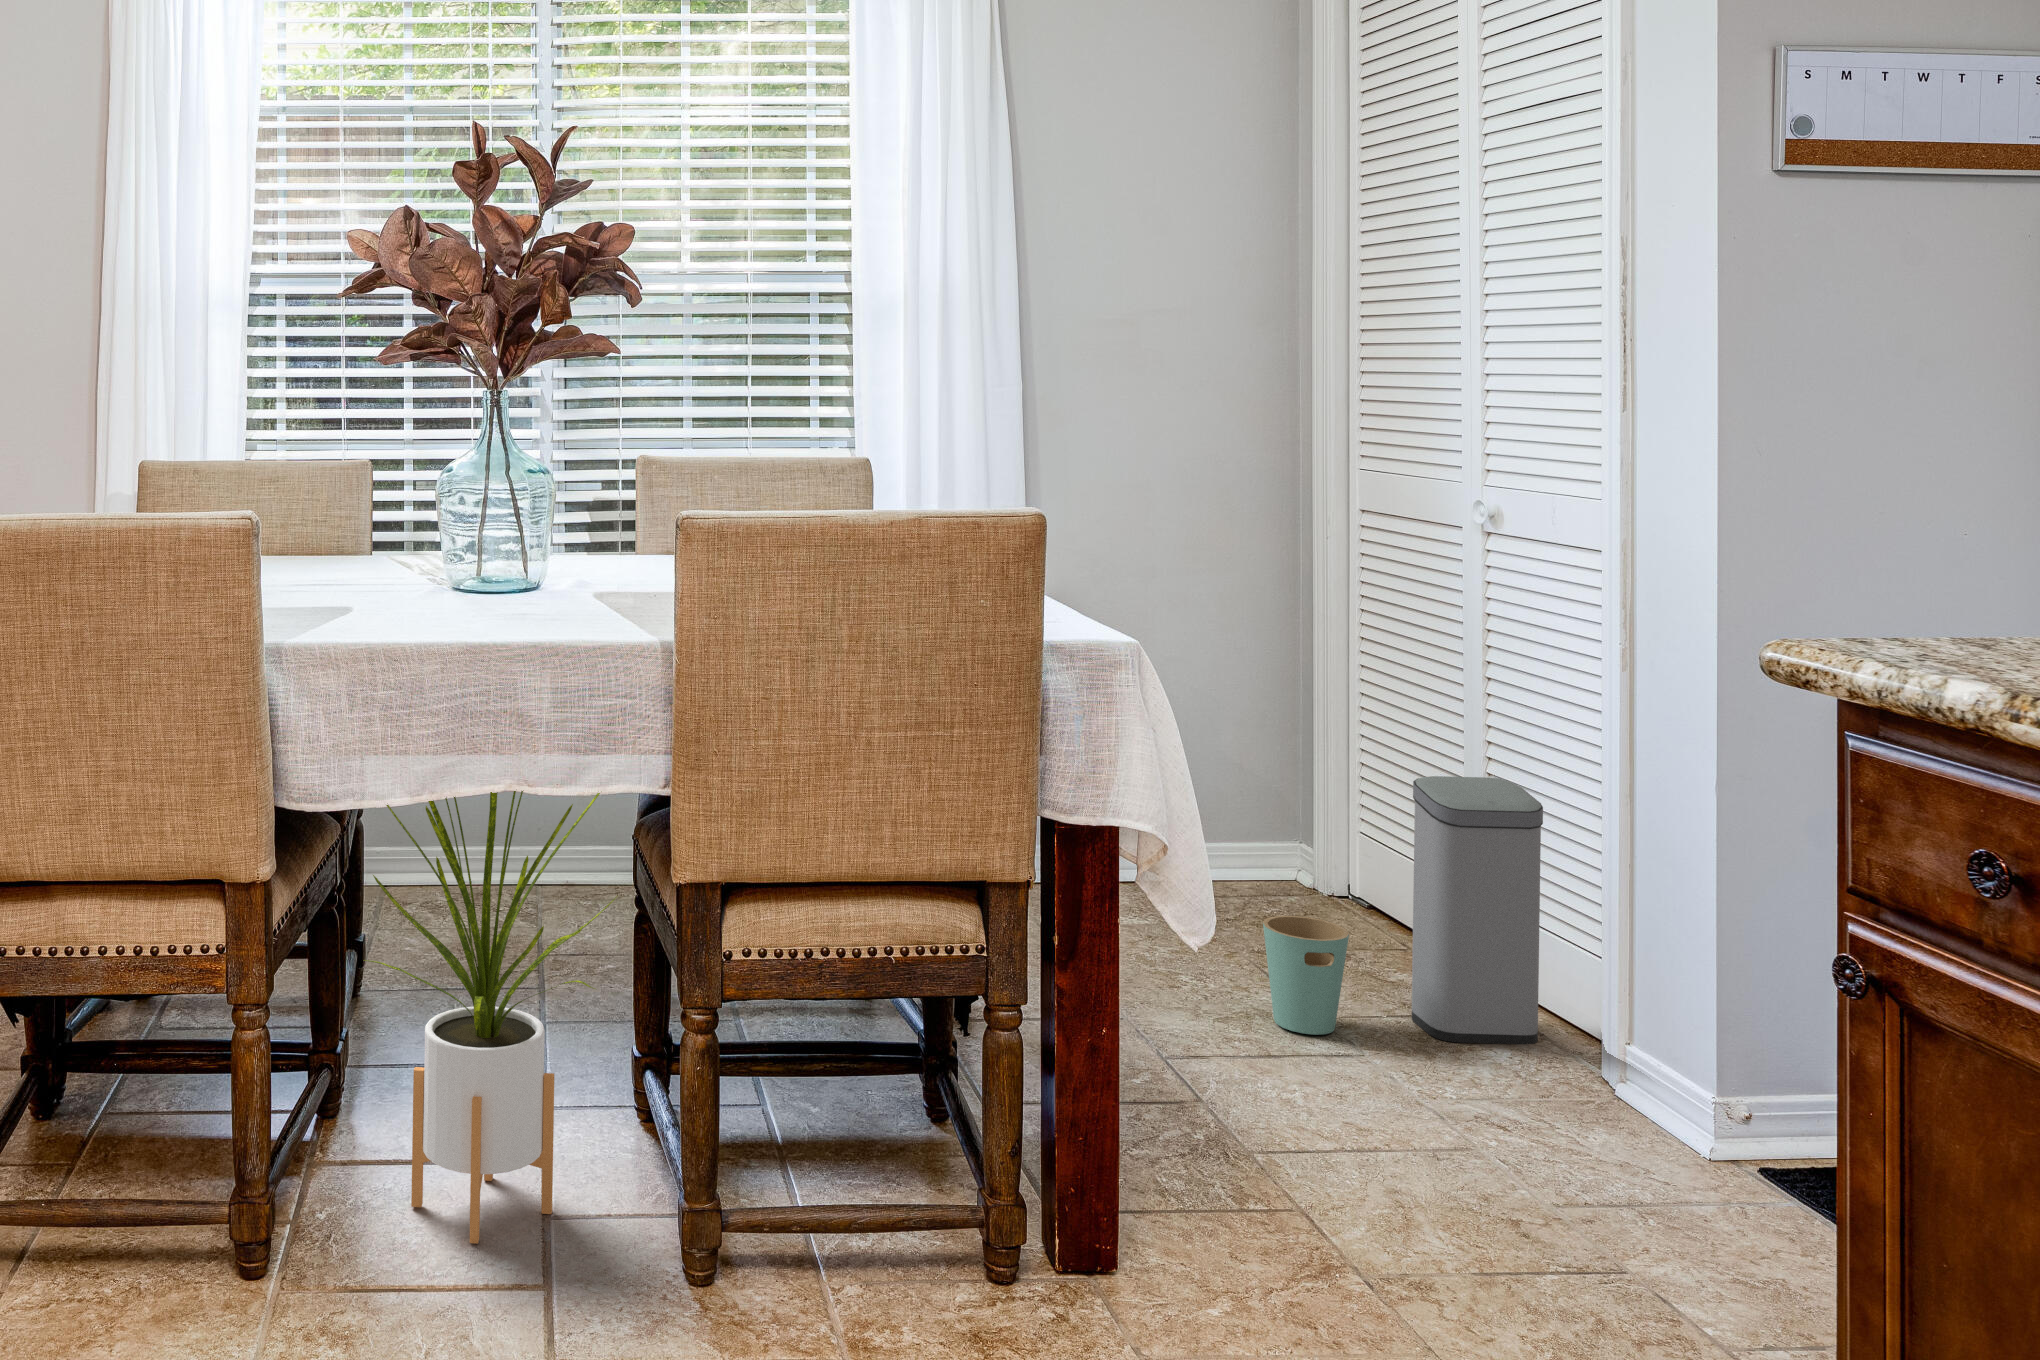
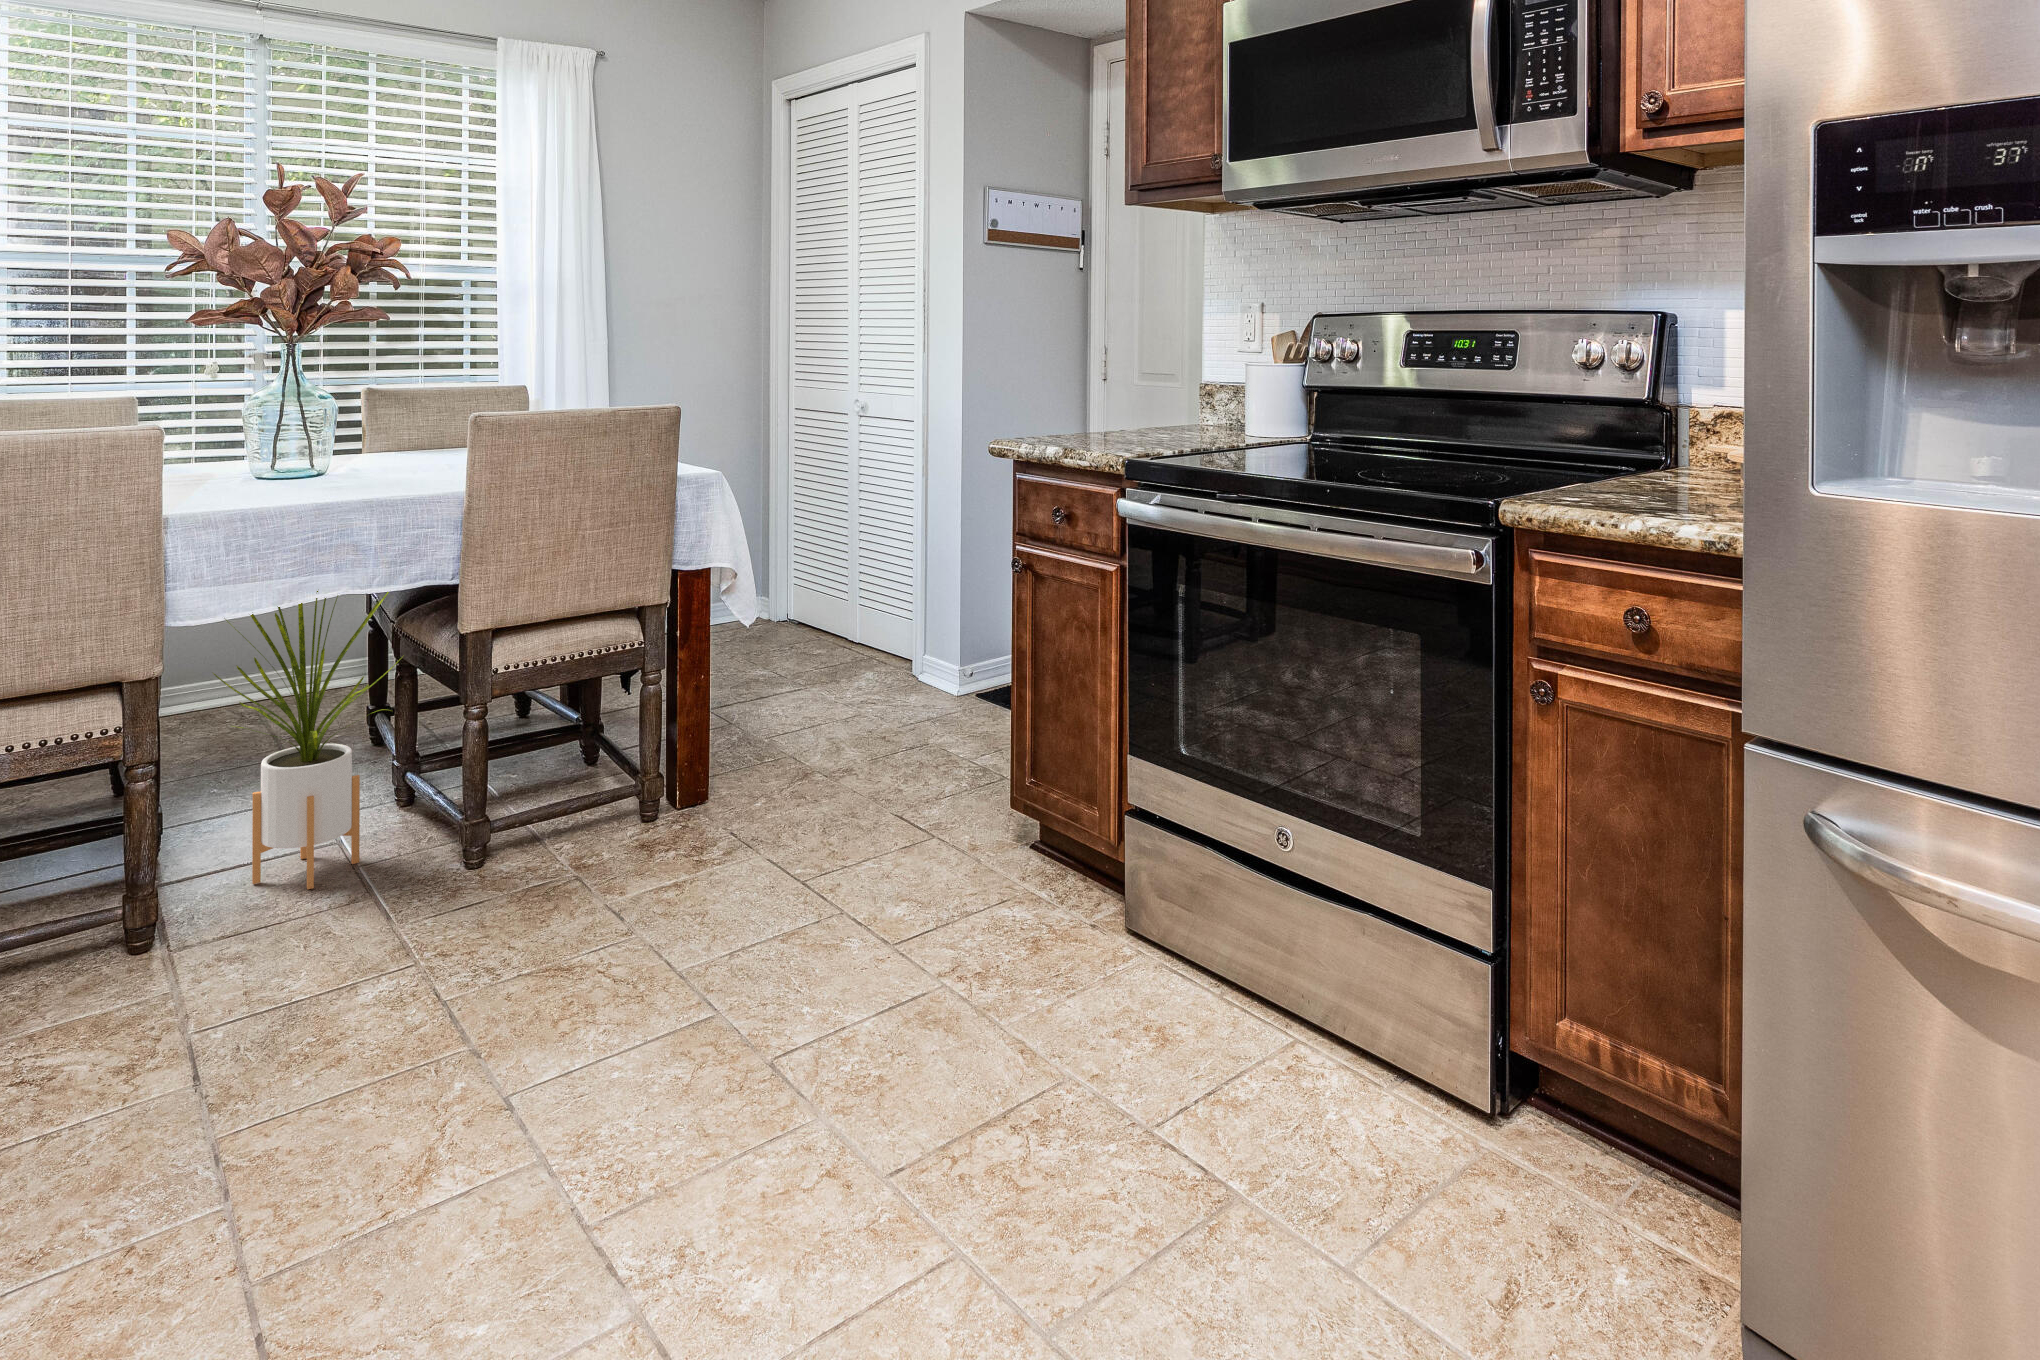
trash can: present [1263,776,1543,1044] -> none [757,539,890,686]

